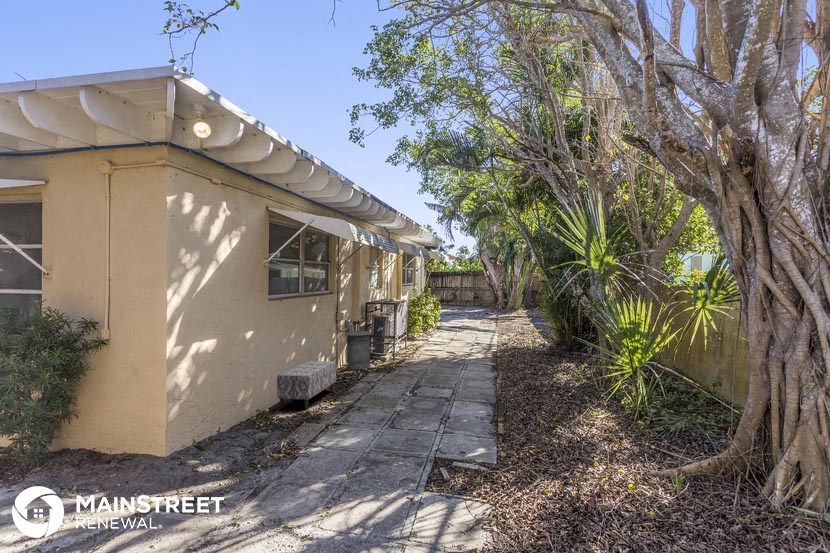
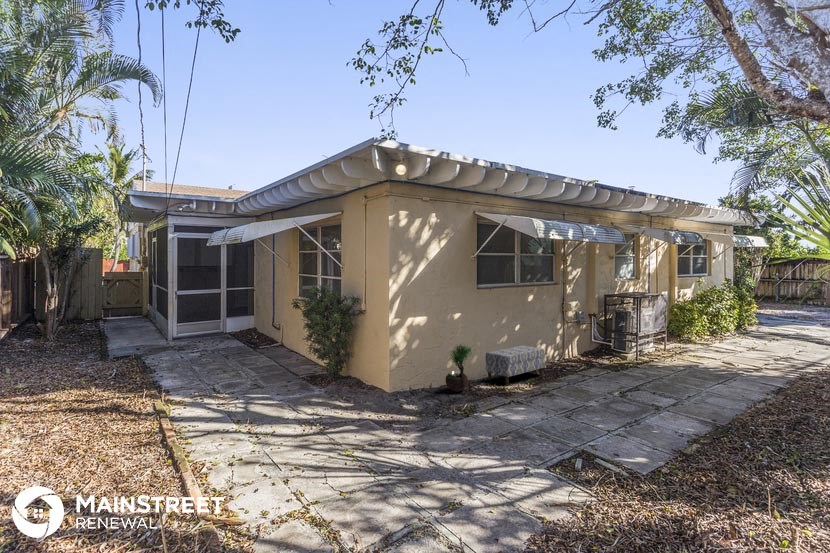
trash can: present [345,330,371,369] -> none [574,323,602,361]
potted tree: none [238,366,277,431] -> present [446,344,472,392]

